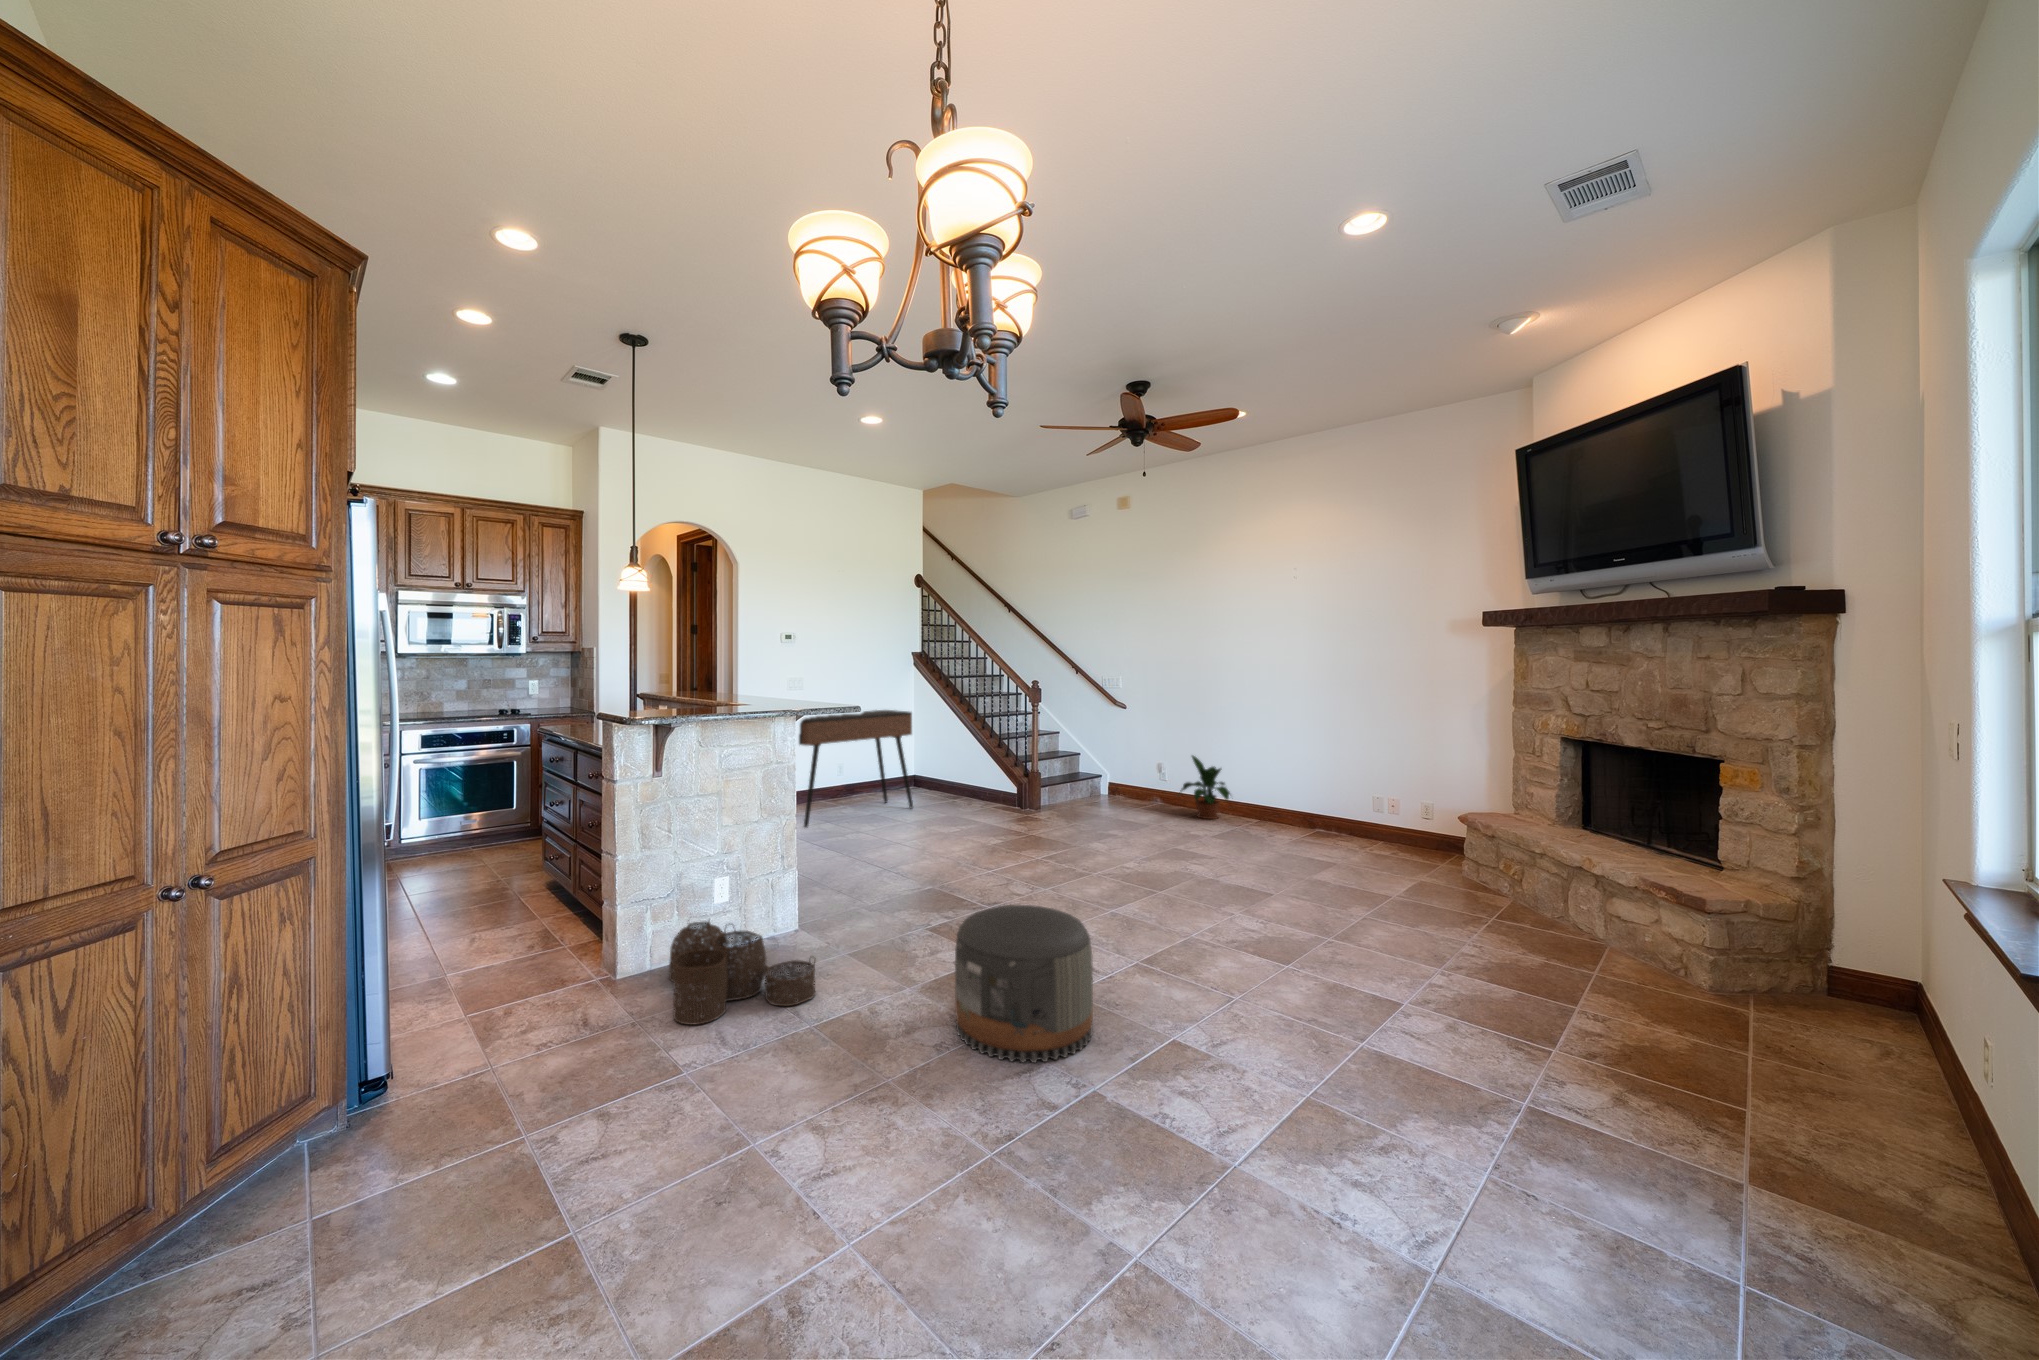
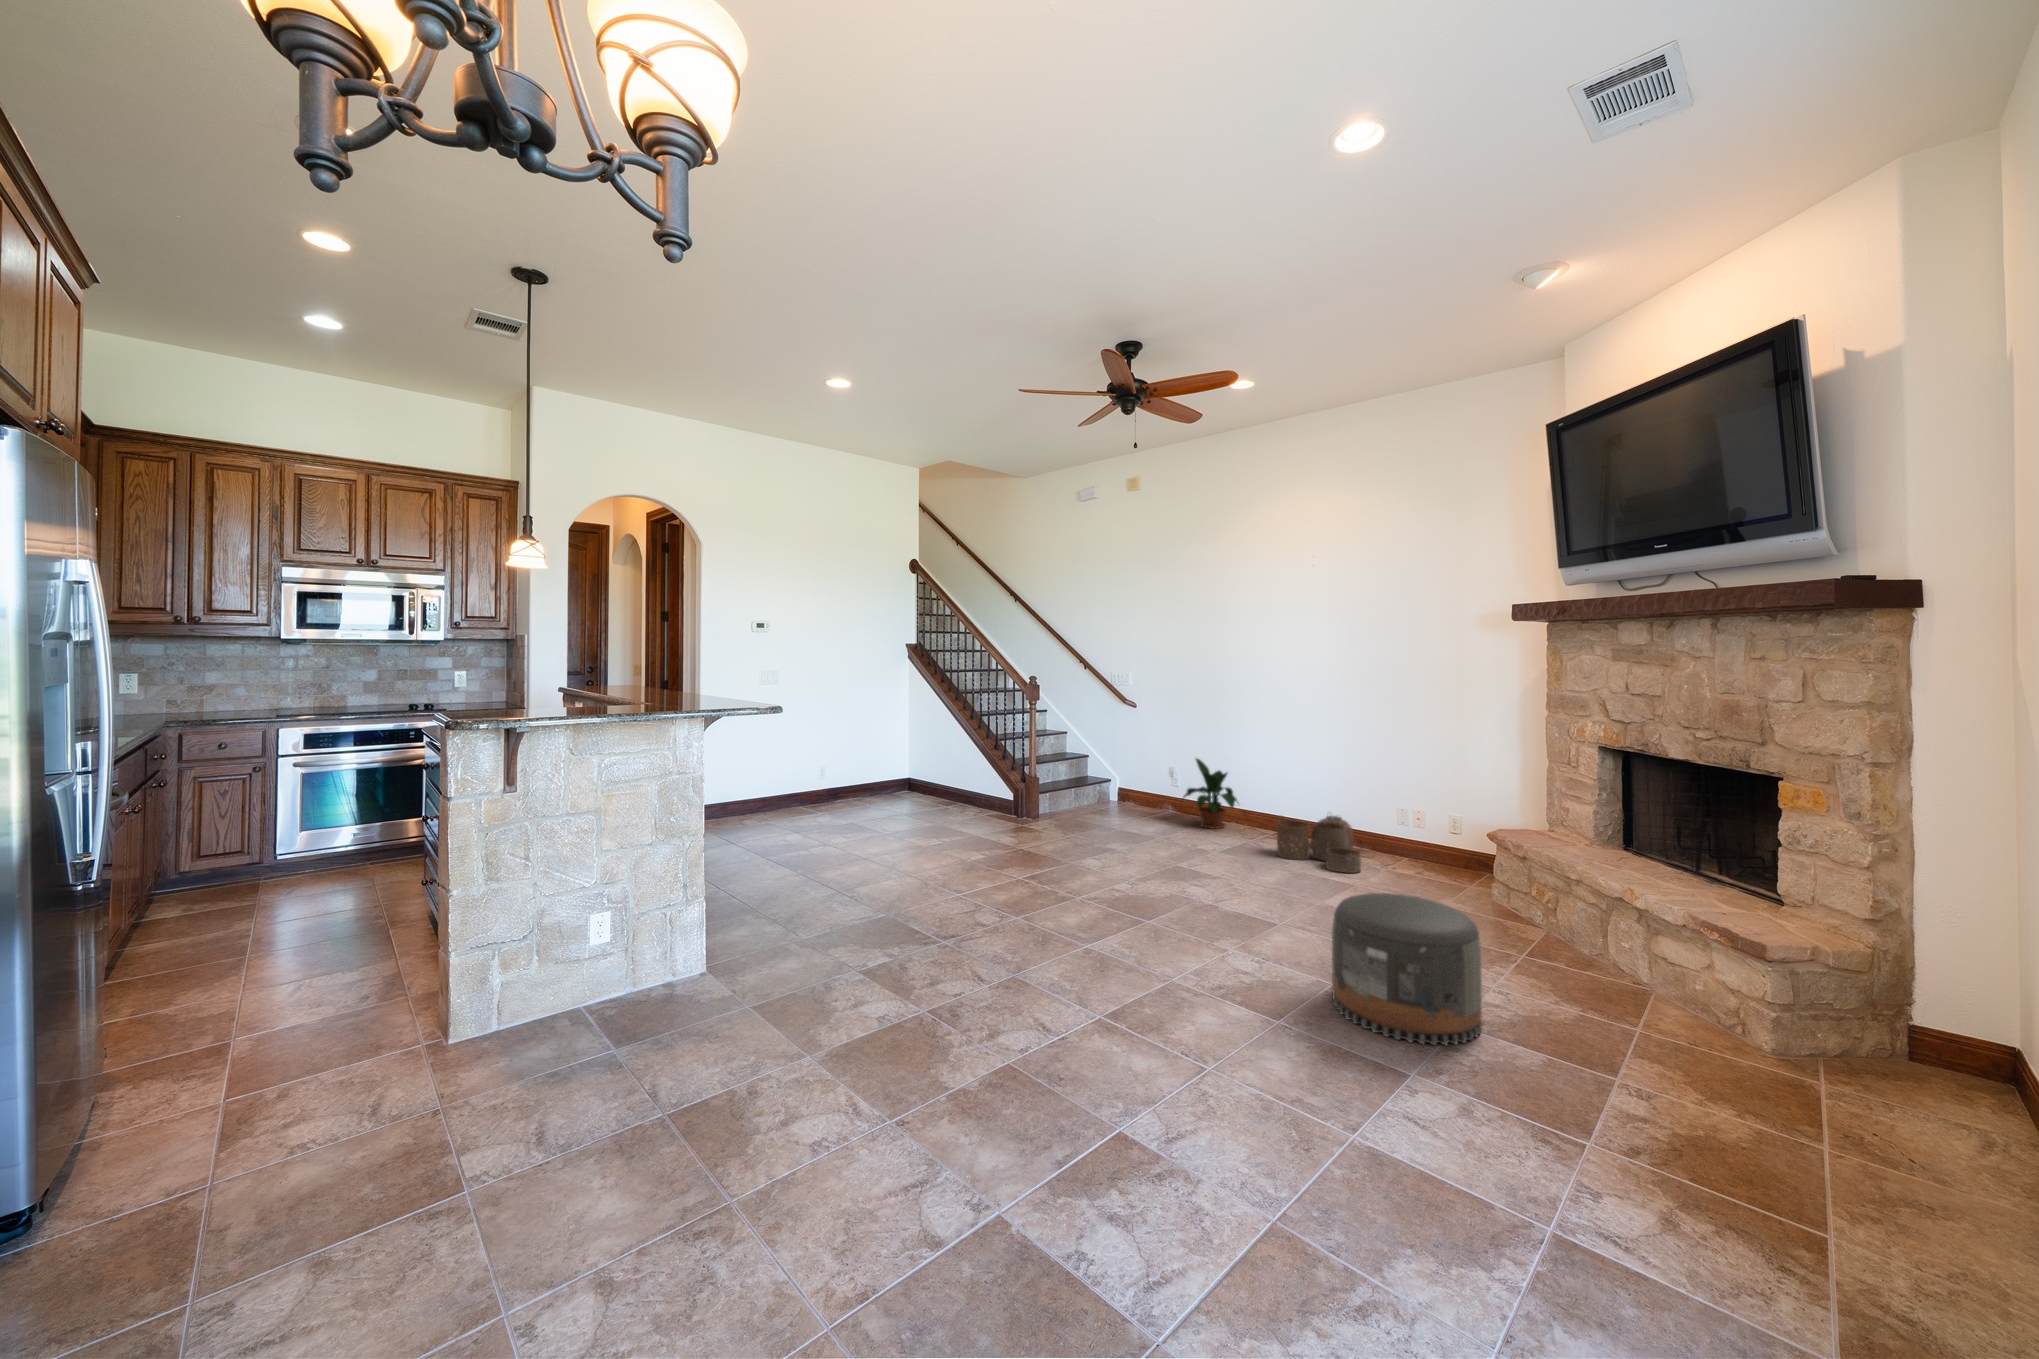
console table: present [799,710,913,828] -> none [740,706,893,837]
pouf: present [955,905,1093,1063] -> present [1332,893,1482,1045]
woven basket: present [669,920,816,1025] -> present [1277,816,1361,873]

